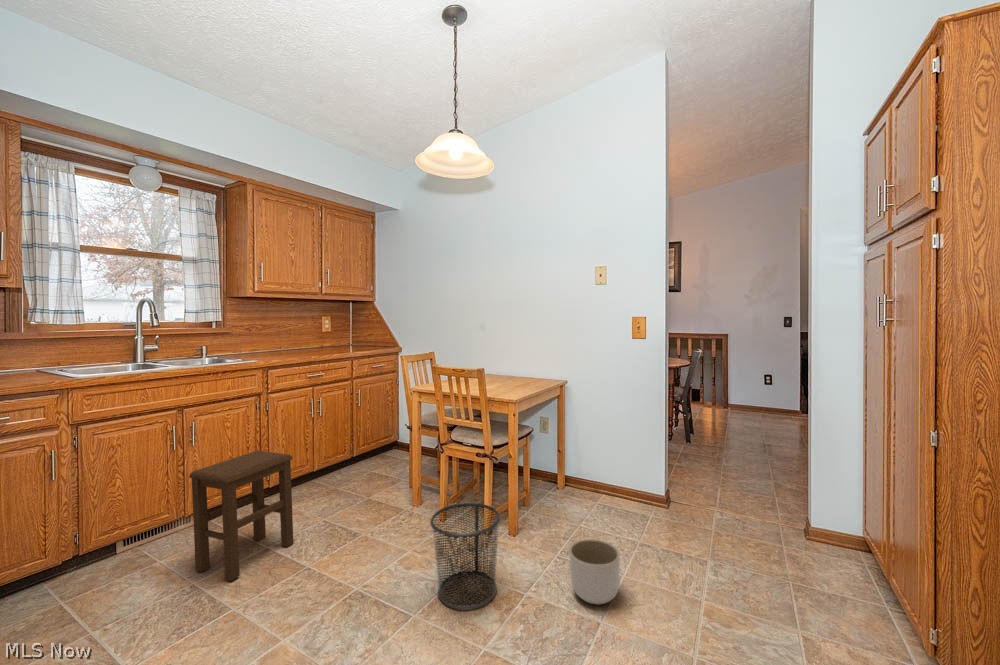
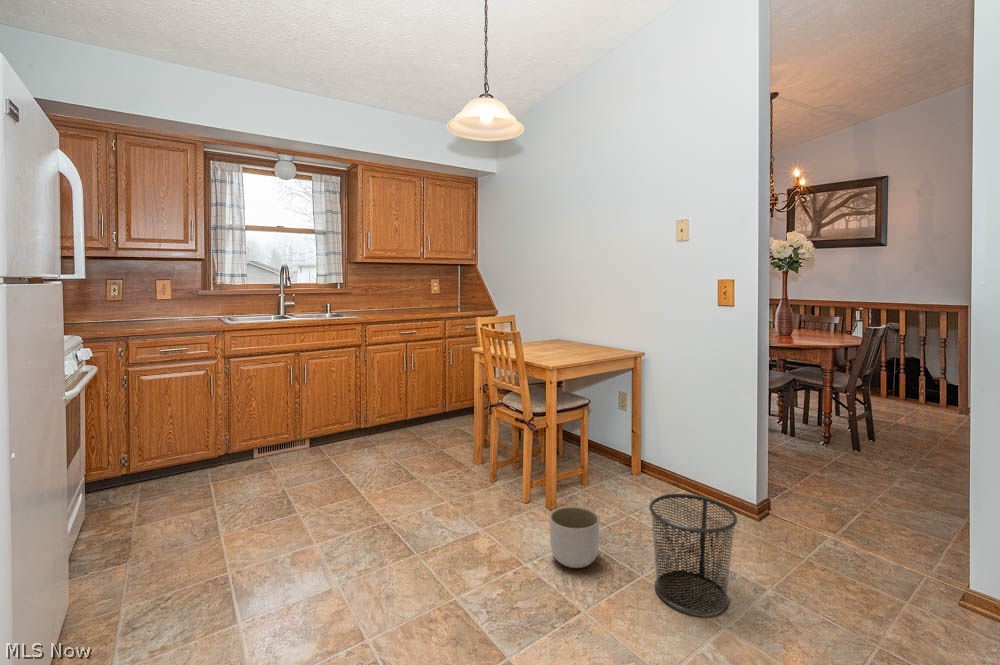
stool: present [189,451,294,581] -> none [289,391,364,485]
waste bin: present [430,503,500,609] -> present [649,494,737,615]

